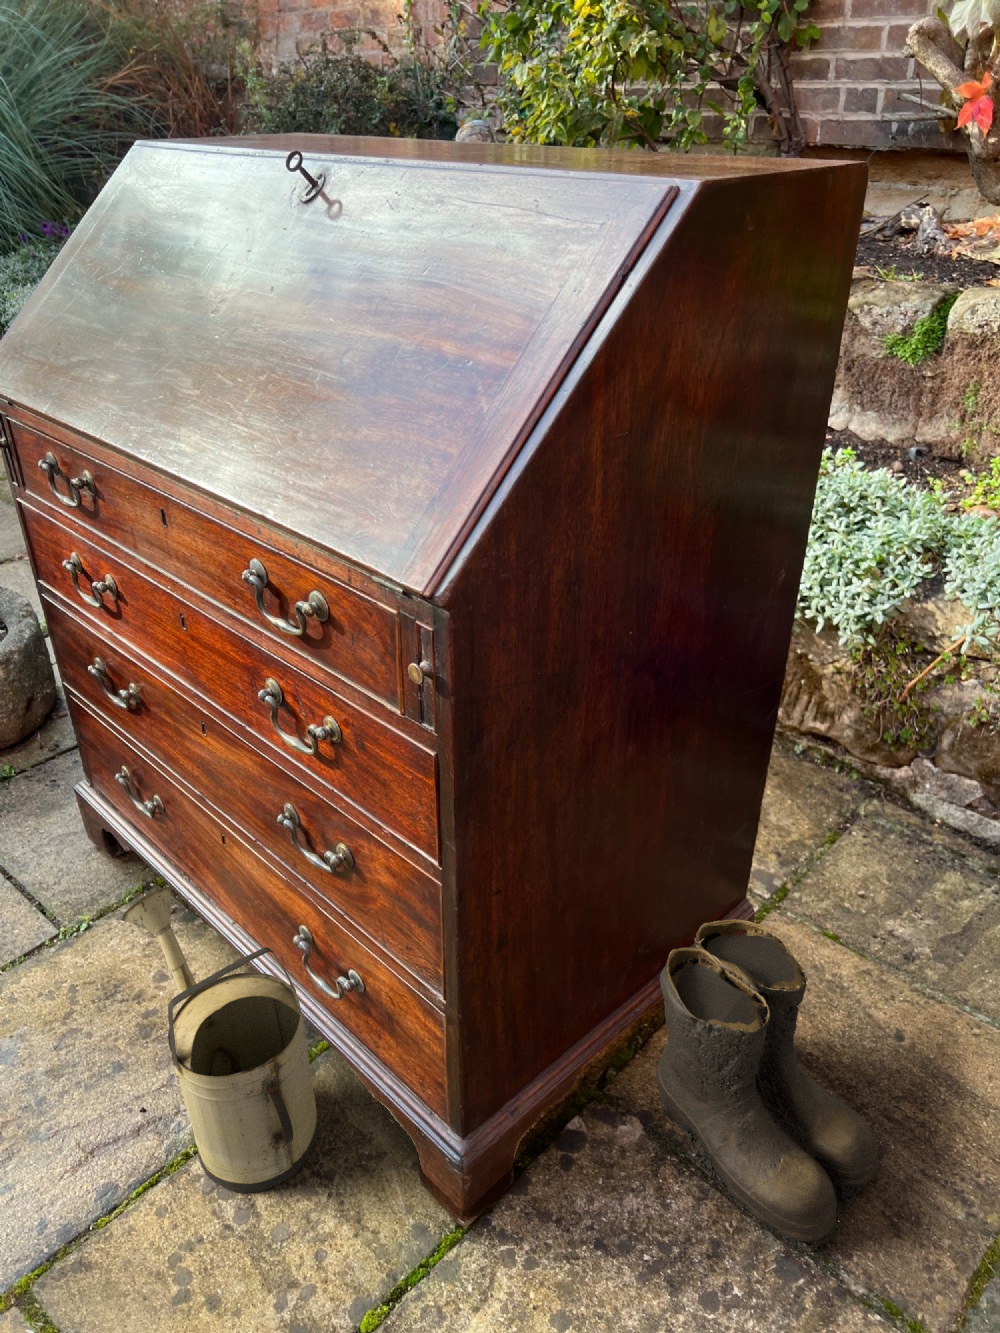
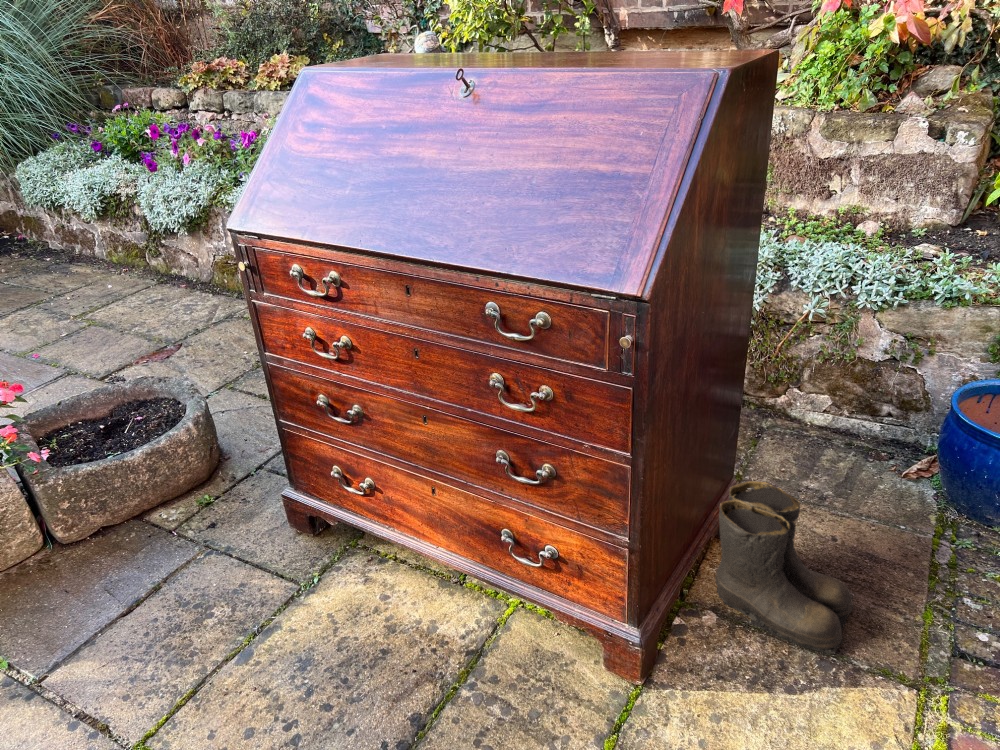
watering can: present [121,887,318,1193] -> none [386,526,536,700]

